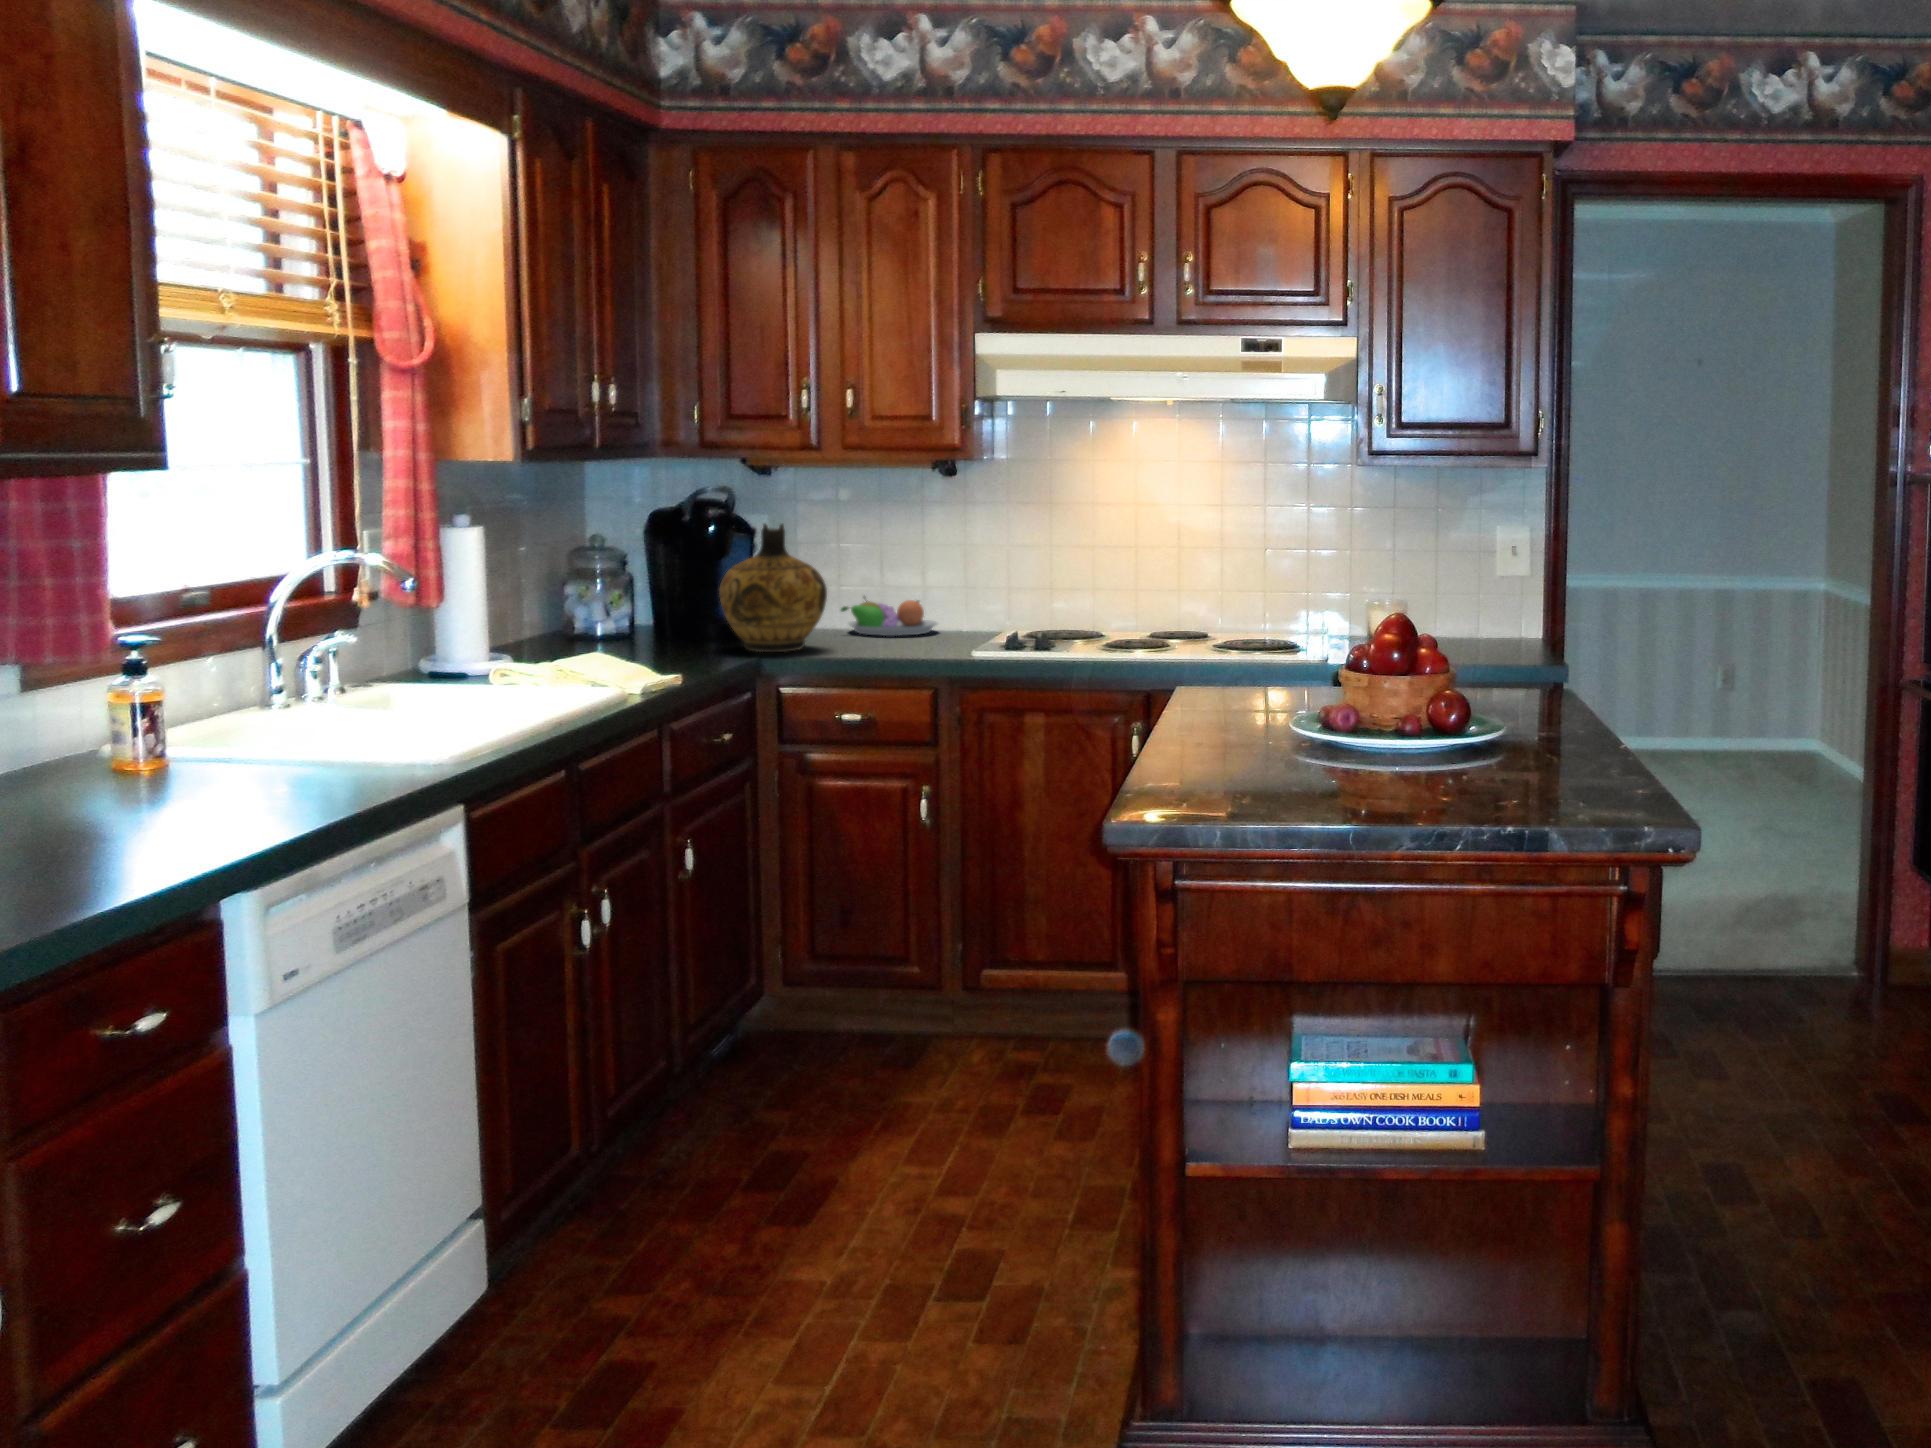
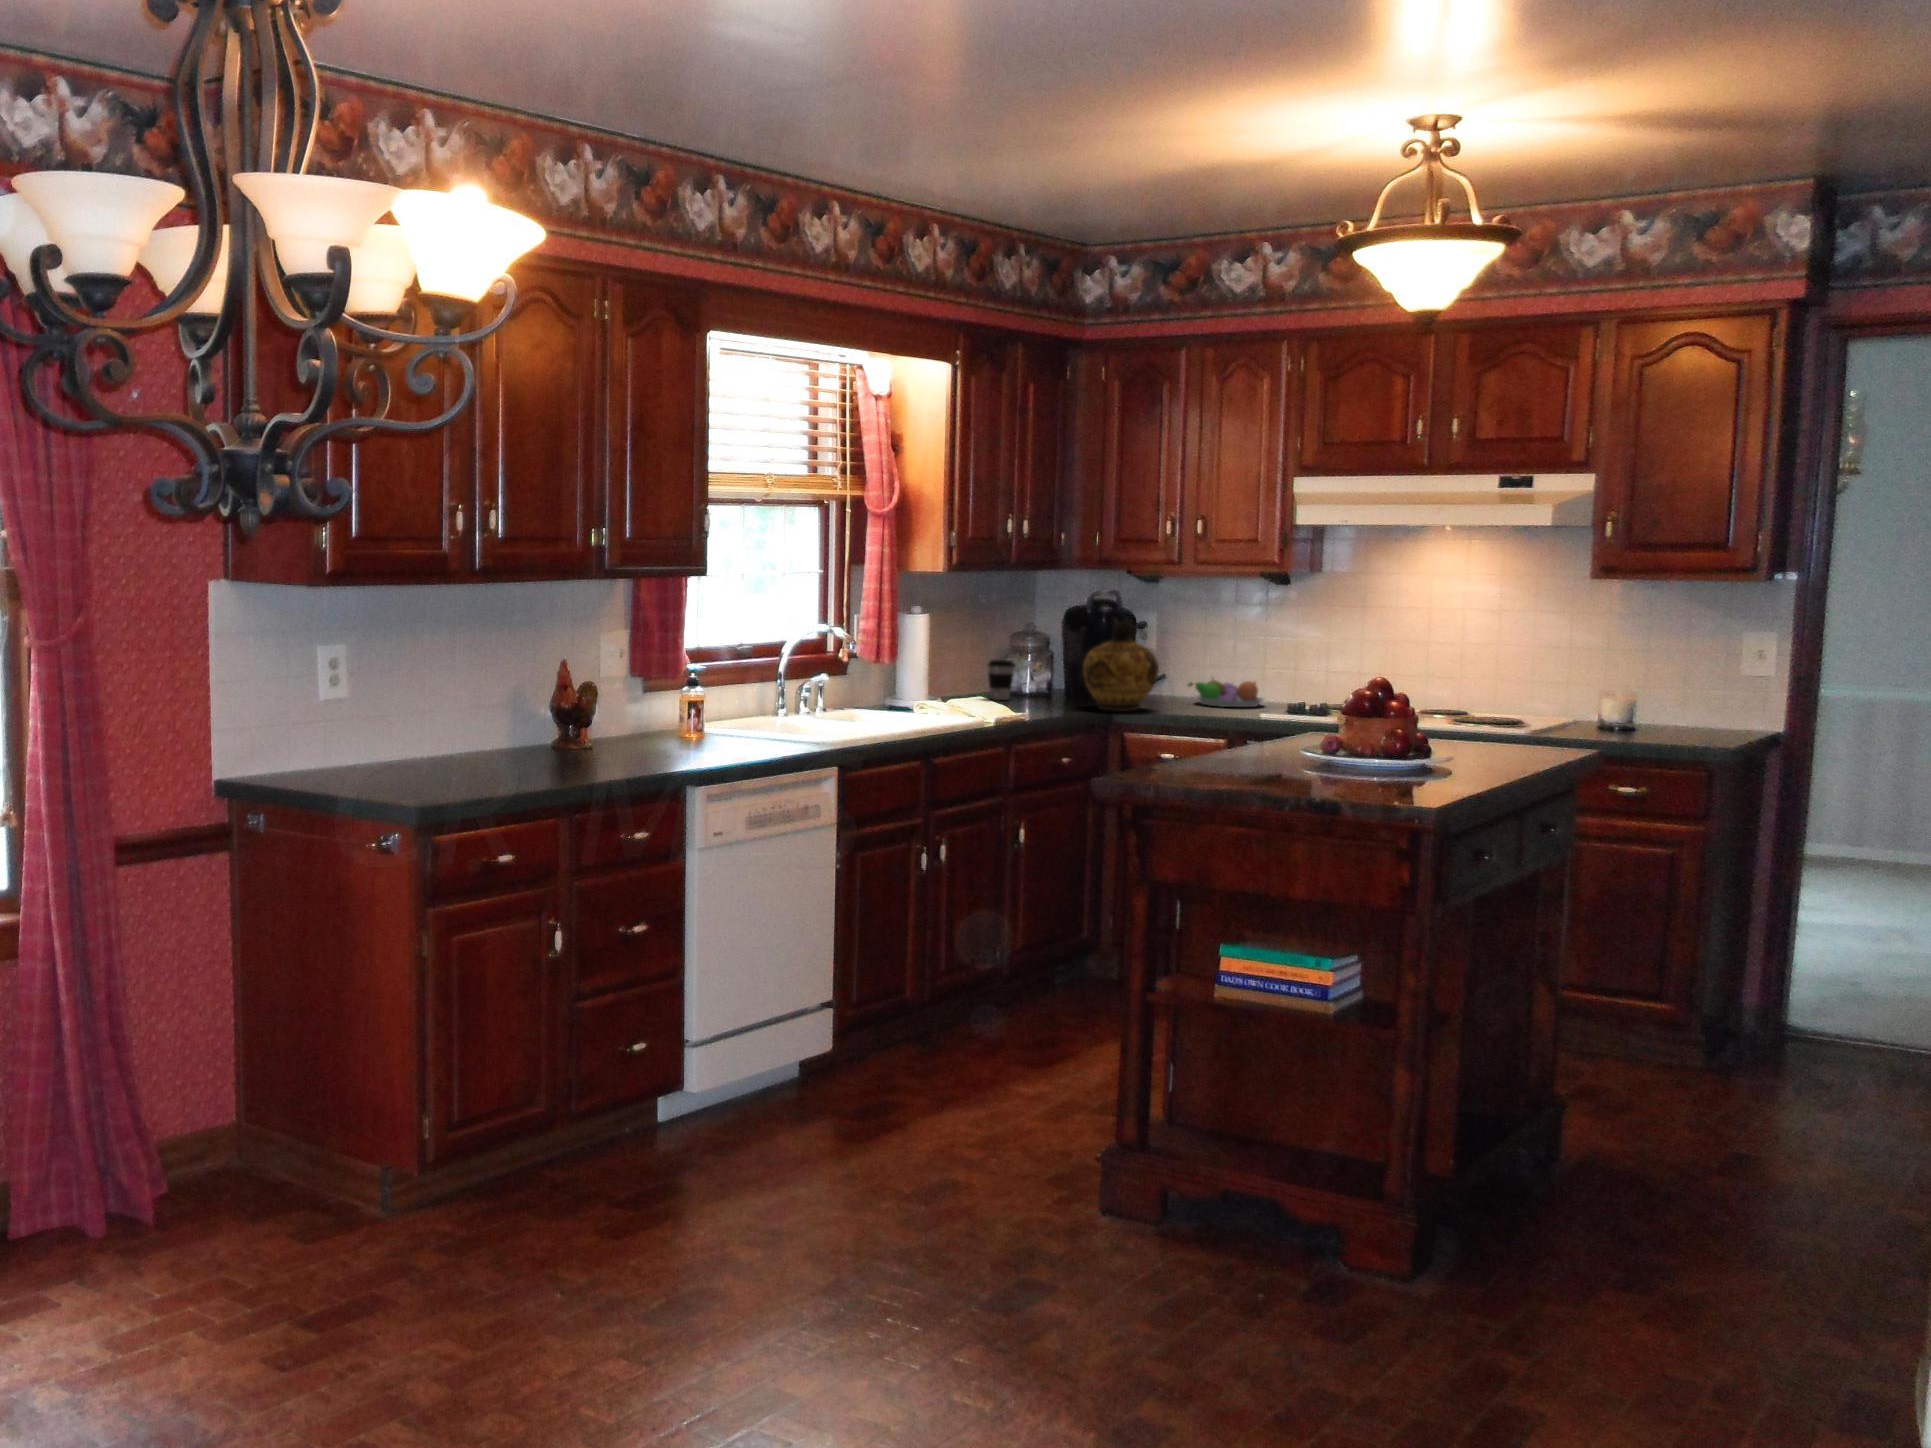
coffee cup: none [564,589,607,648] -> present [988,660,1015,700]

